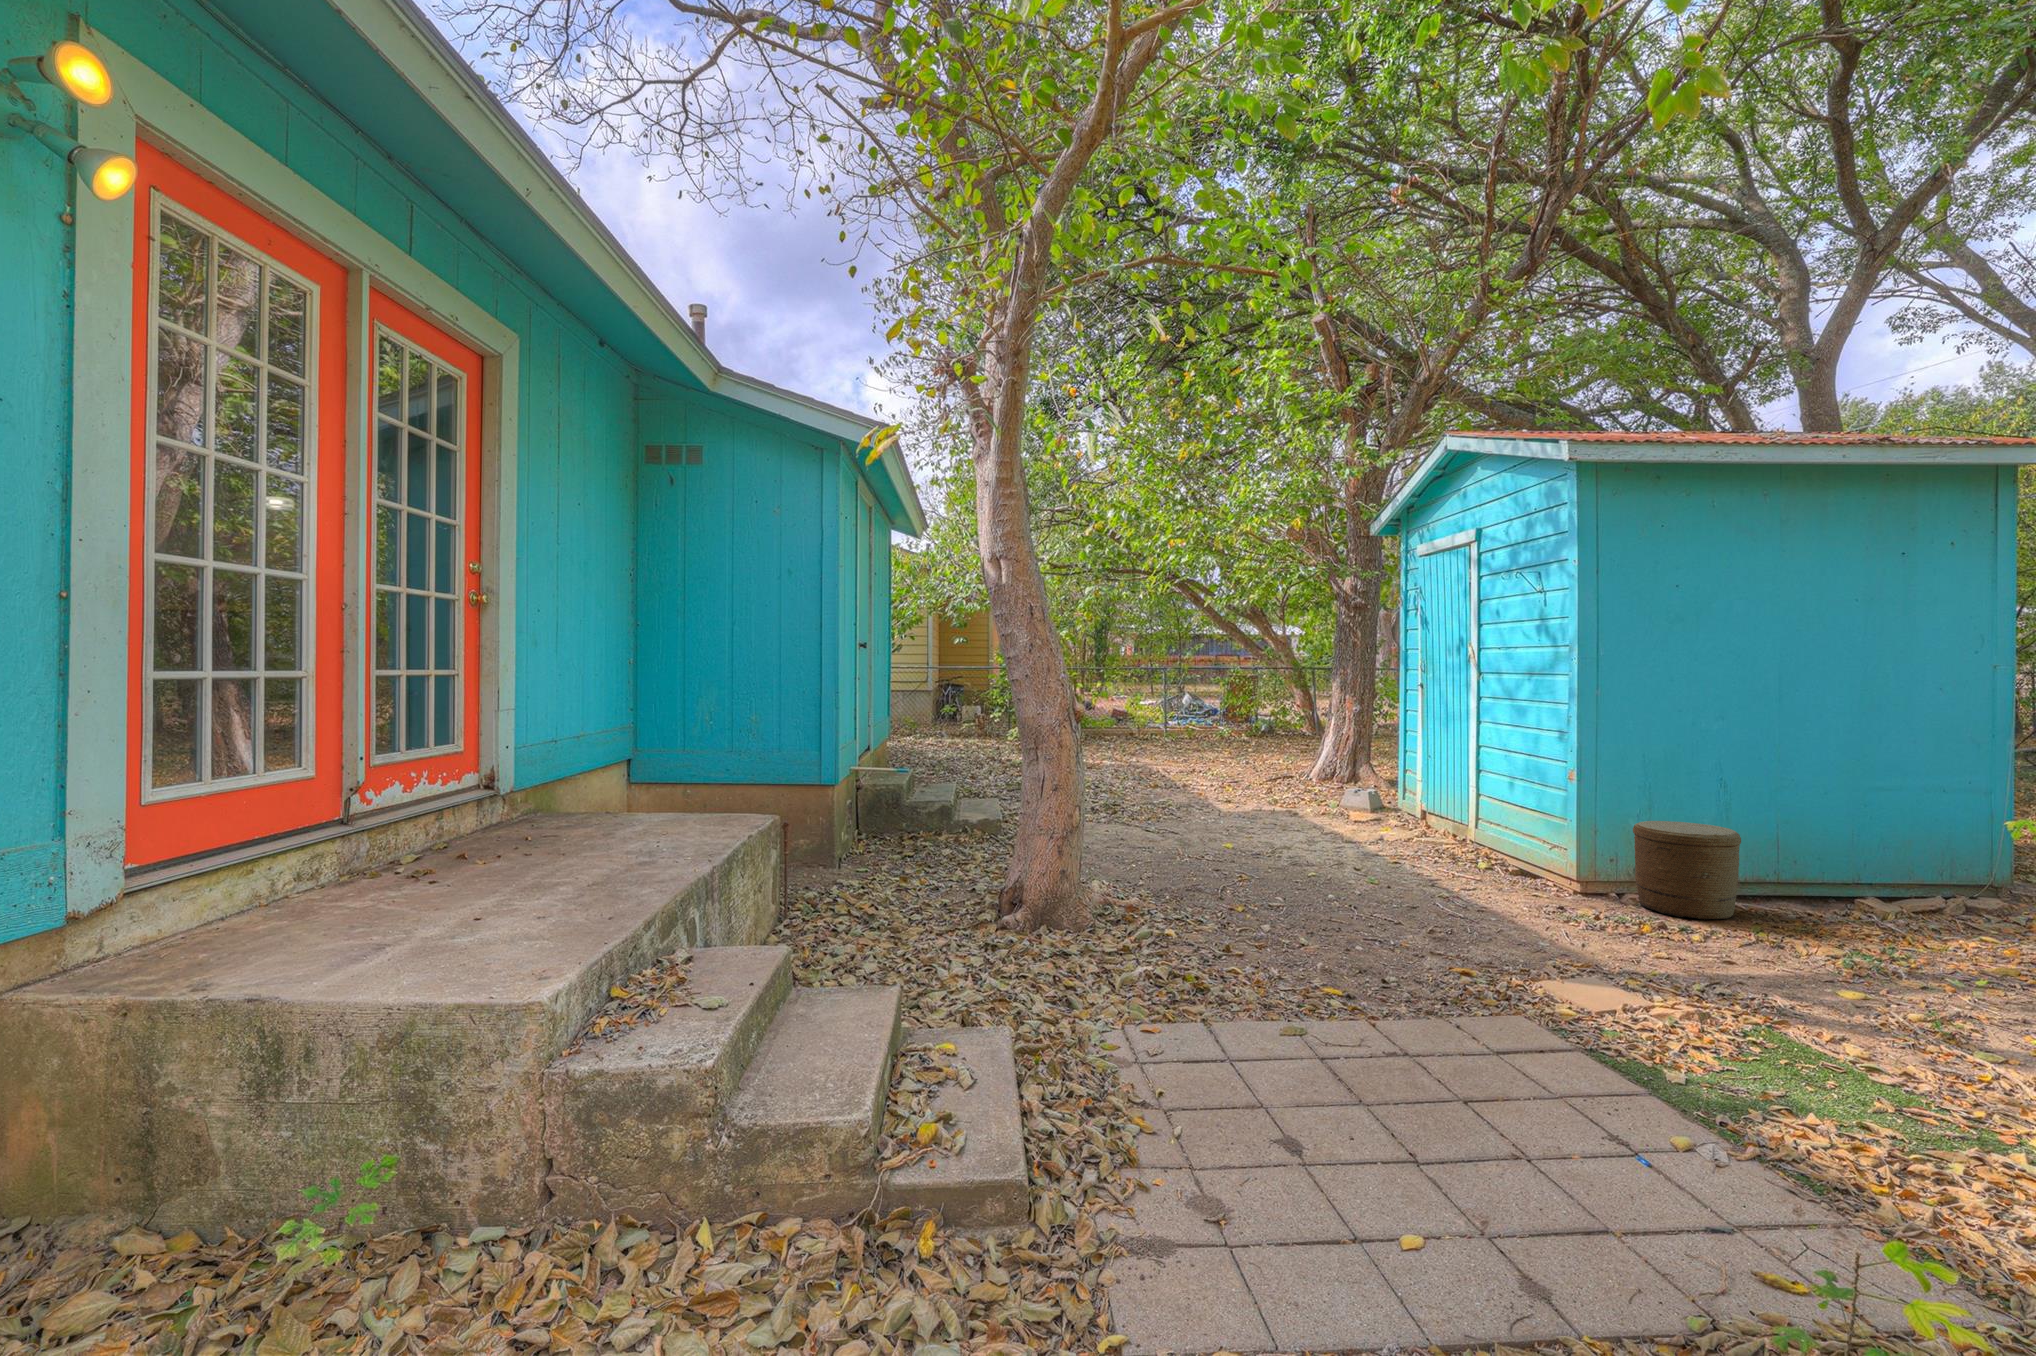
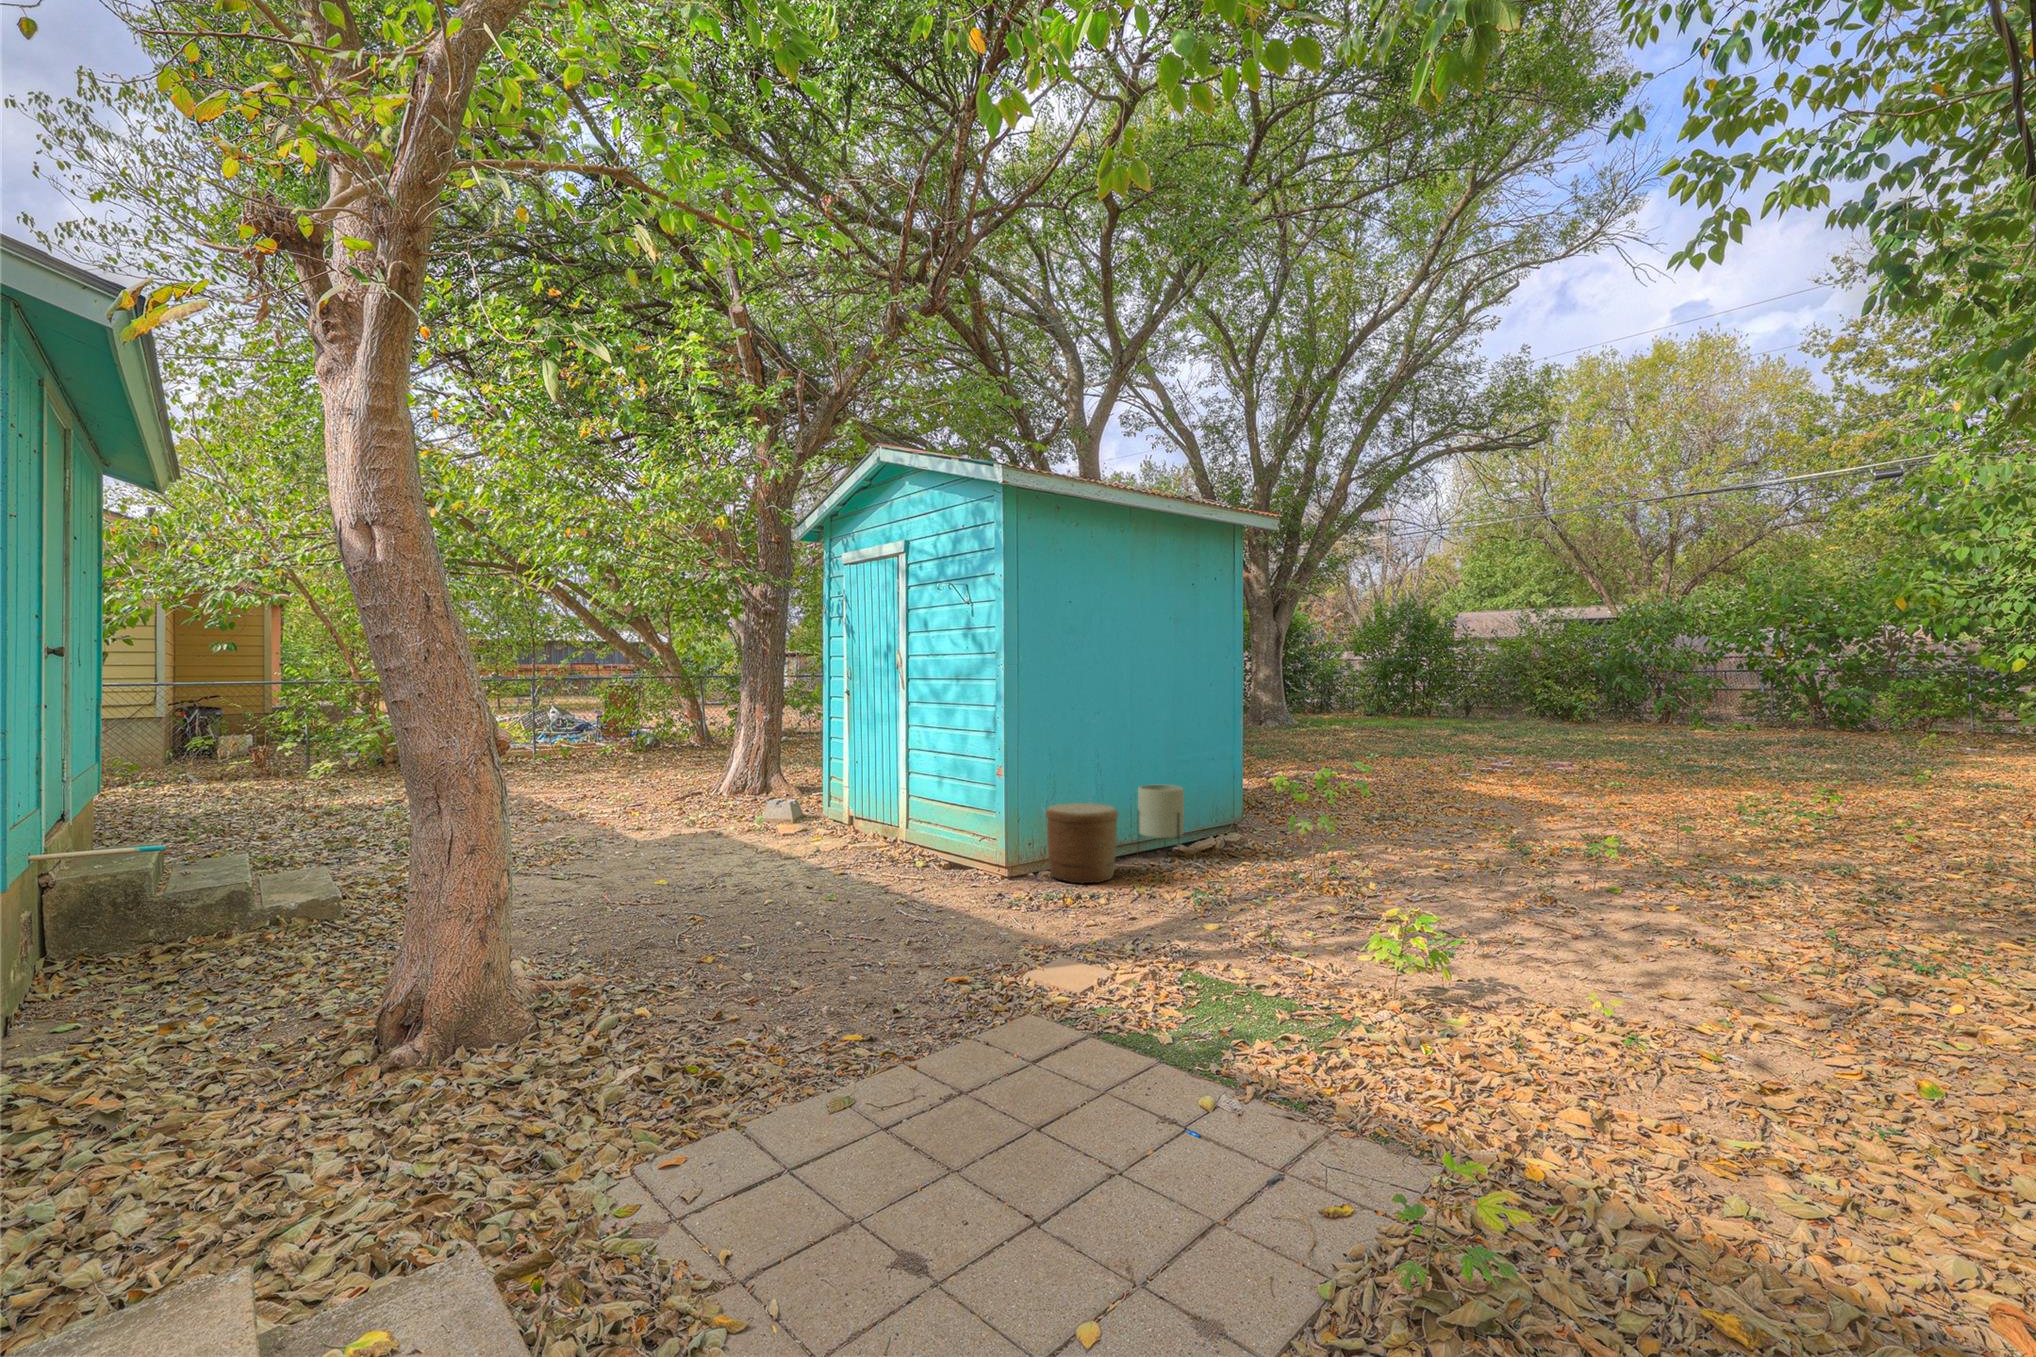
planter: none [1793,812,1876,915] -> present [1138,785,1184,839]

